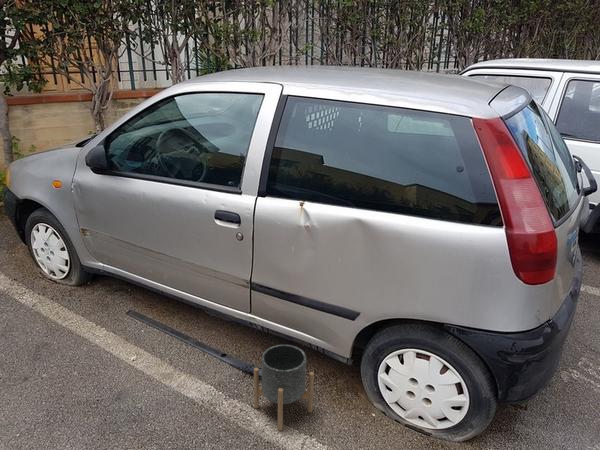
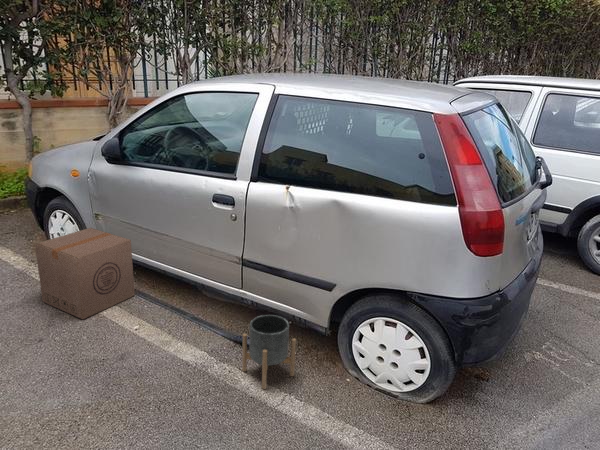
cardboard box: none [15,243,129,349] -> present [35,228,135,319]

